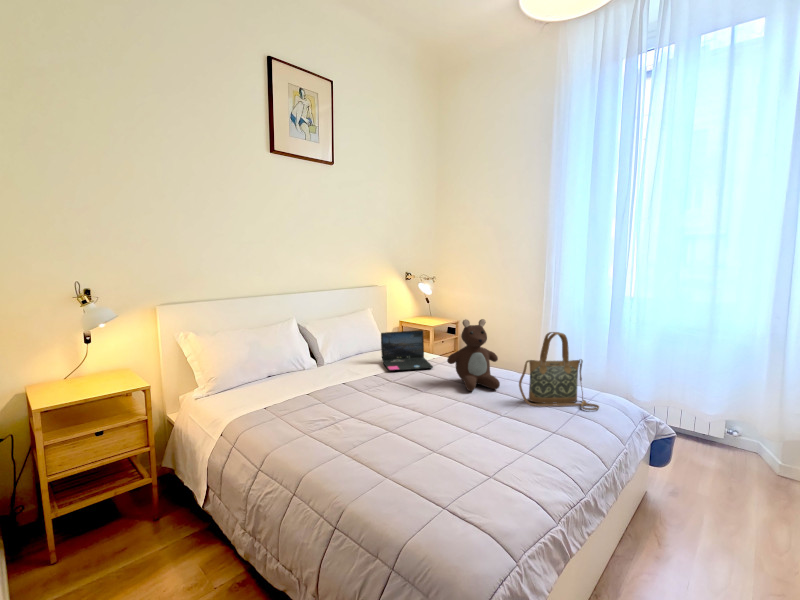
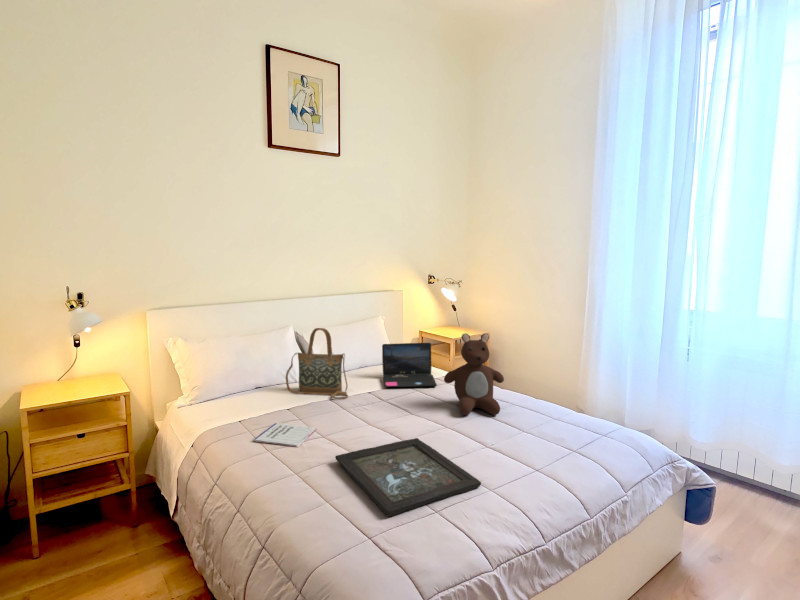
handbag: present [519,332,599,410] -> present [286,328,348,399]
notebook: none [288,407,344,429] -> present [254,423,317,447]
tray: none [377,413,517,486] -> present [335,438,481,517]

